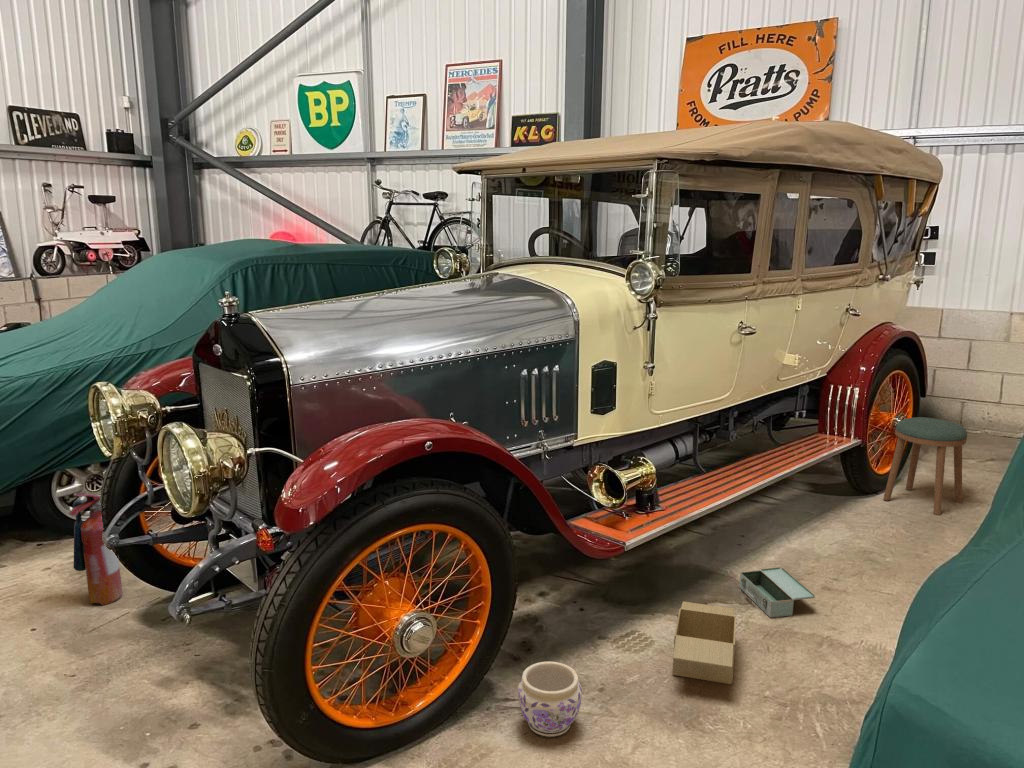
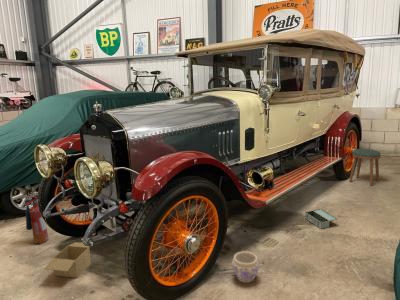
cardboard box: present [673,602,736,684] -> present [45,242,91,278]

